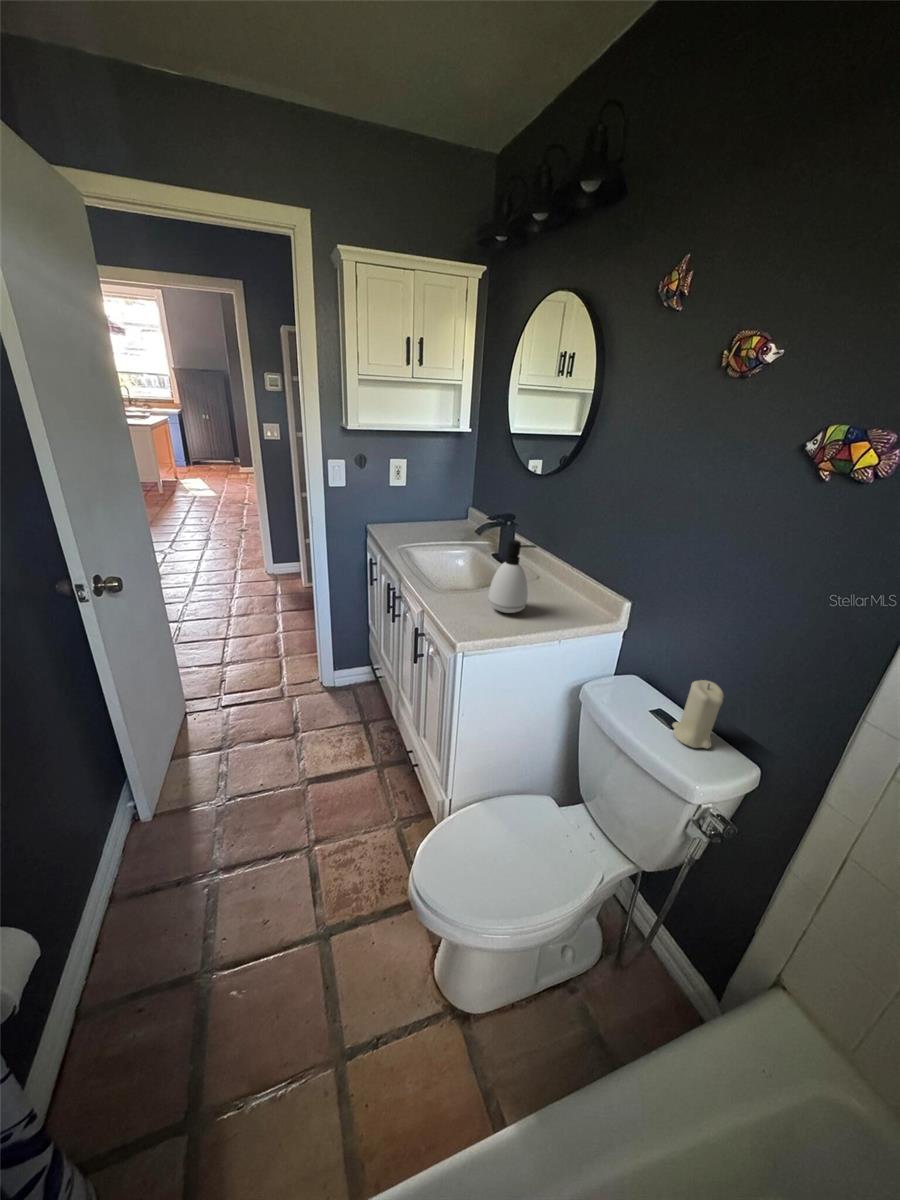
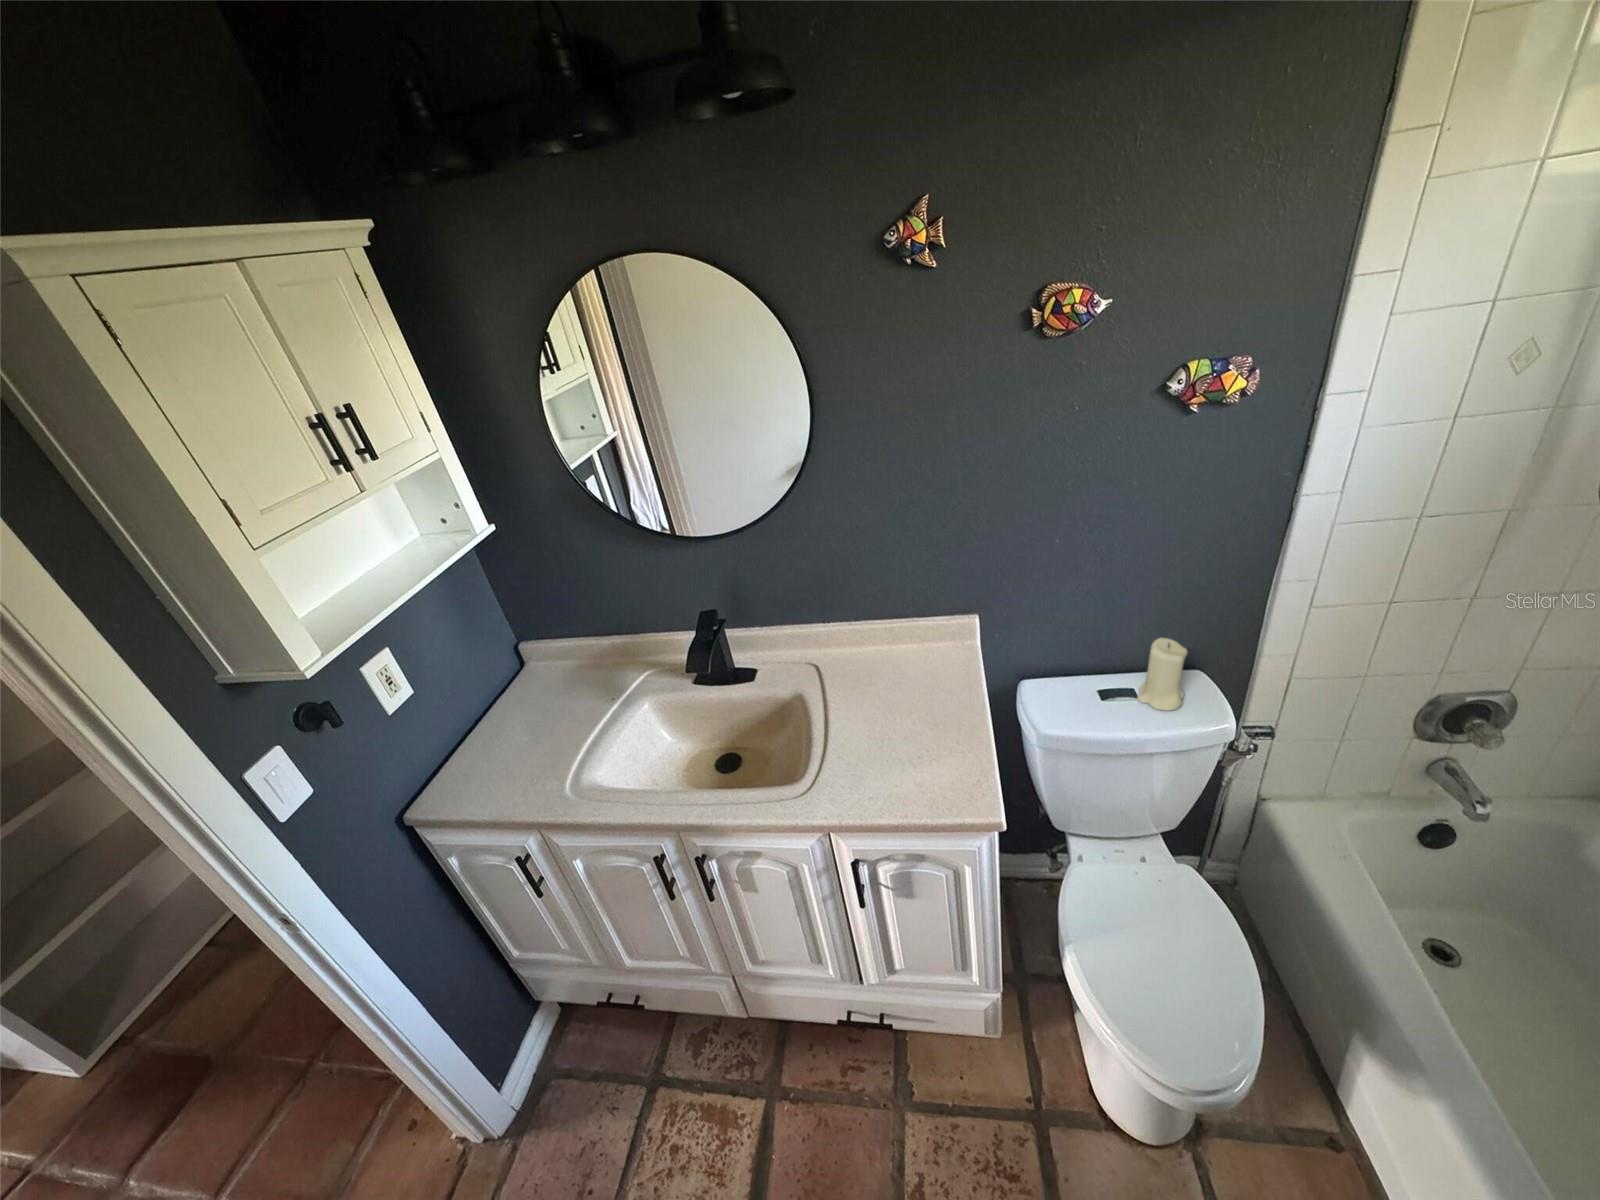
soap dispenser: present [488,540,536,613] -> none [871,634,933,750]

